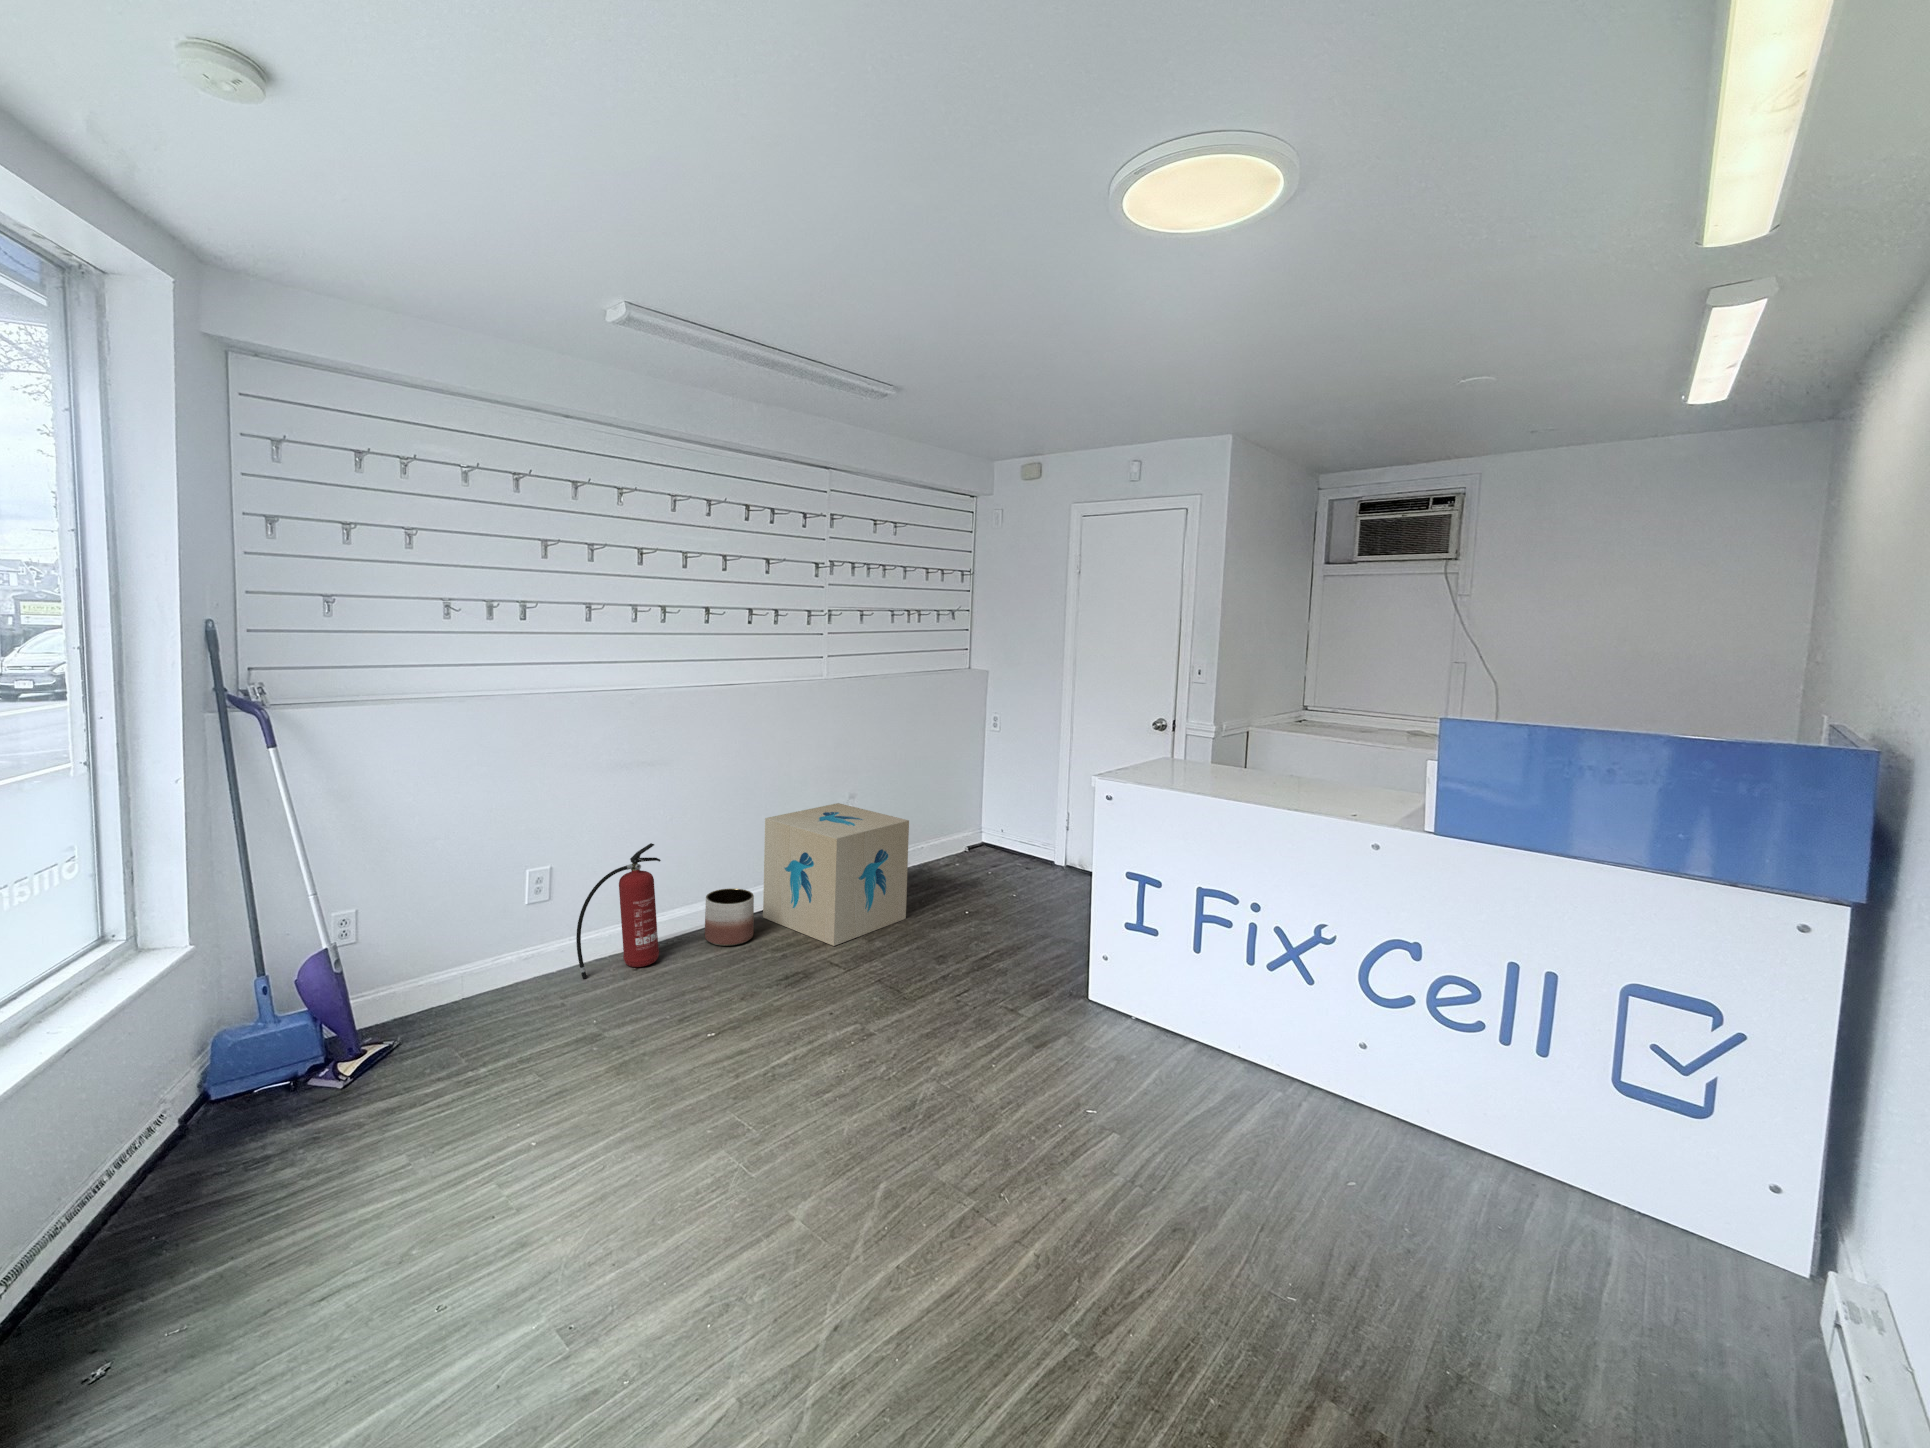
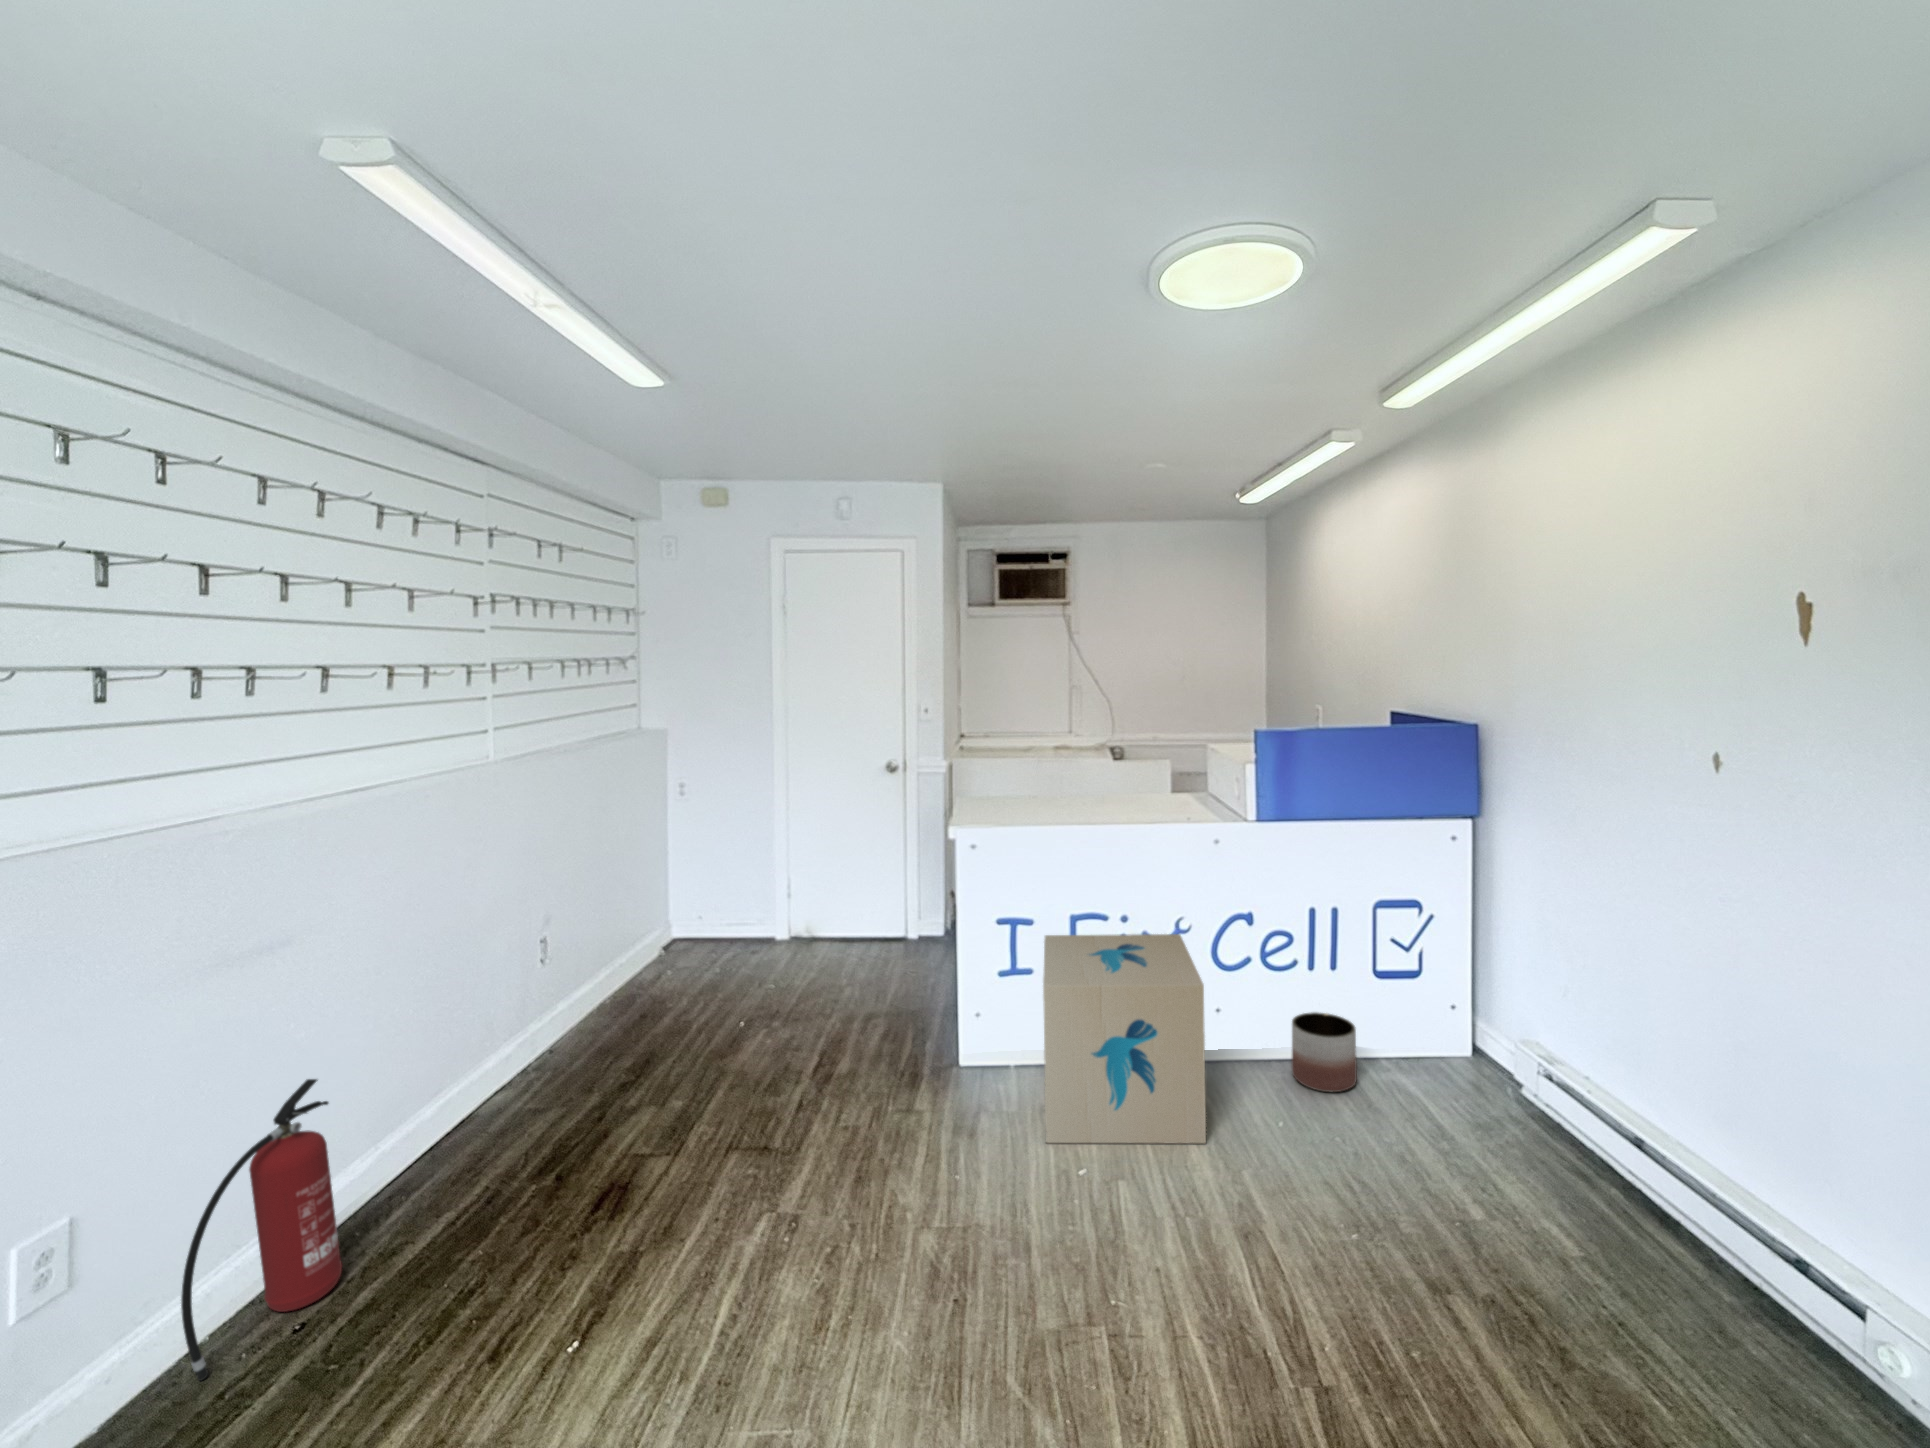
cardboard box: present [763,803,909,946] -> present [1043,934,1206,1143]
planter: present [705,889,754,946] -> present [1292,1012,1357,1092]

